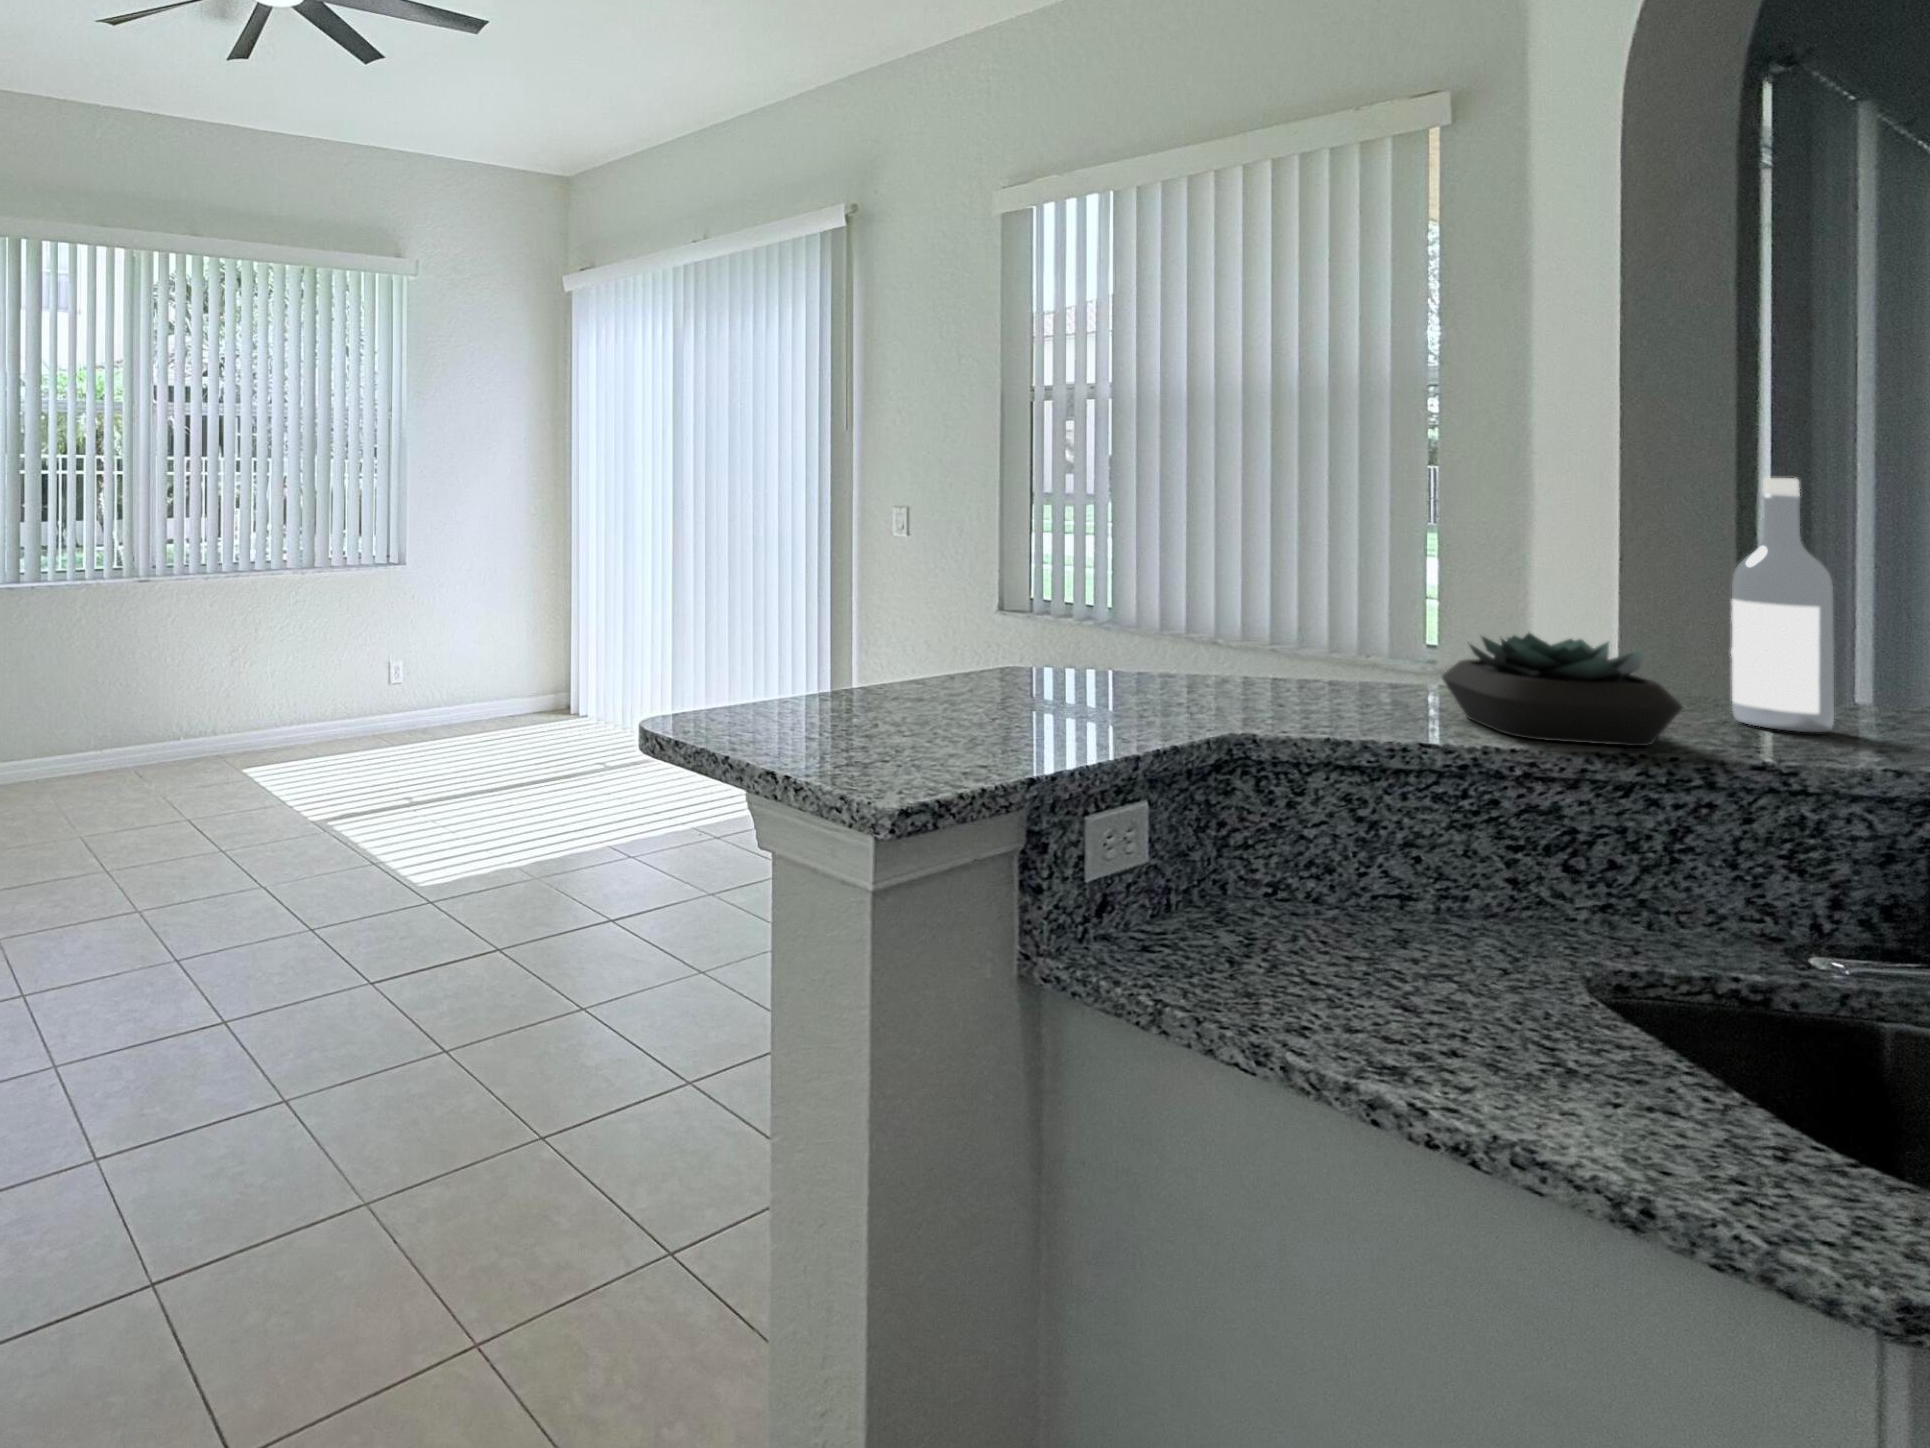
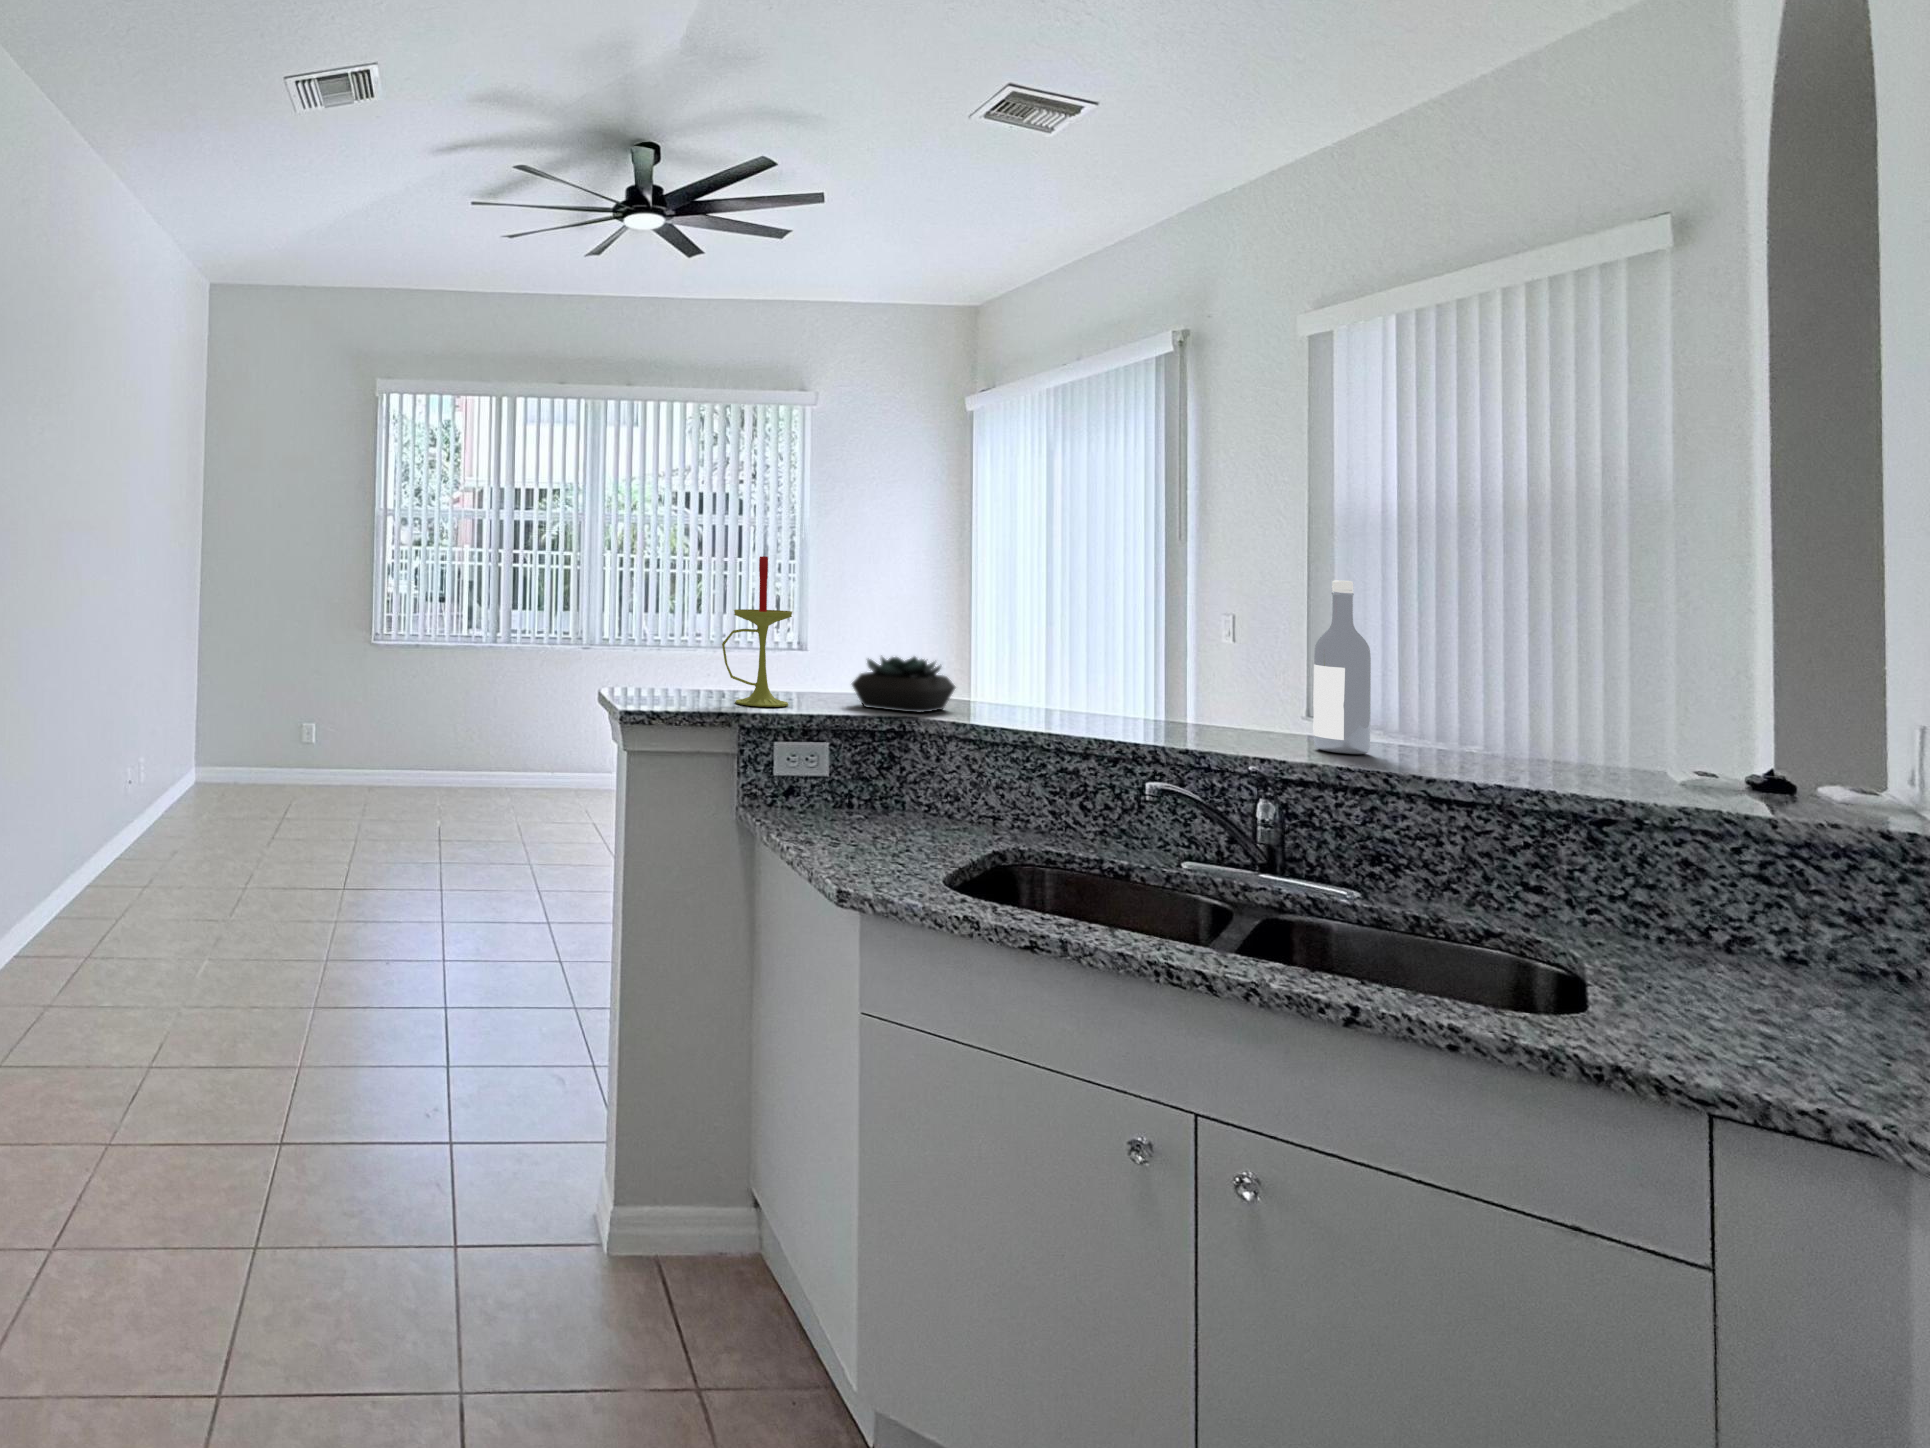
candle: none [900,449,1016,736] -> present [722,556,792,707]
succulent plant: present [1442,633,1683,746] -> present [852,657,955,712]

